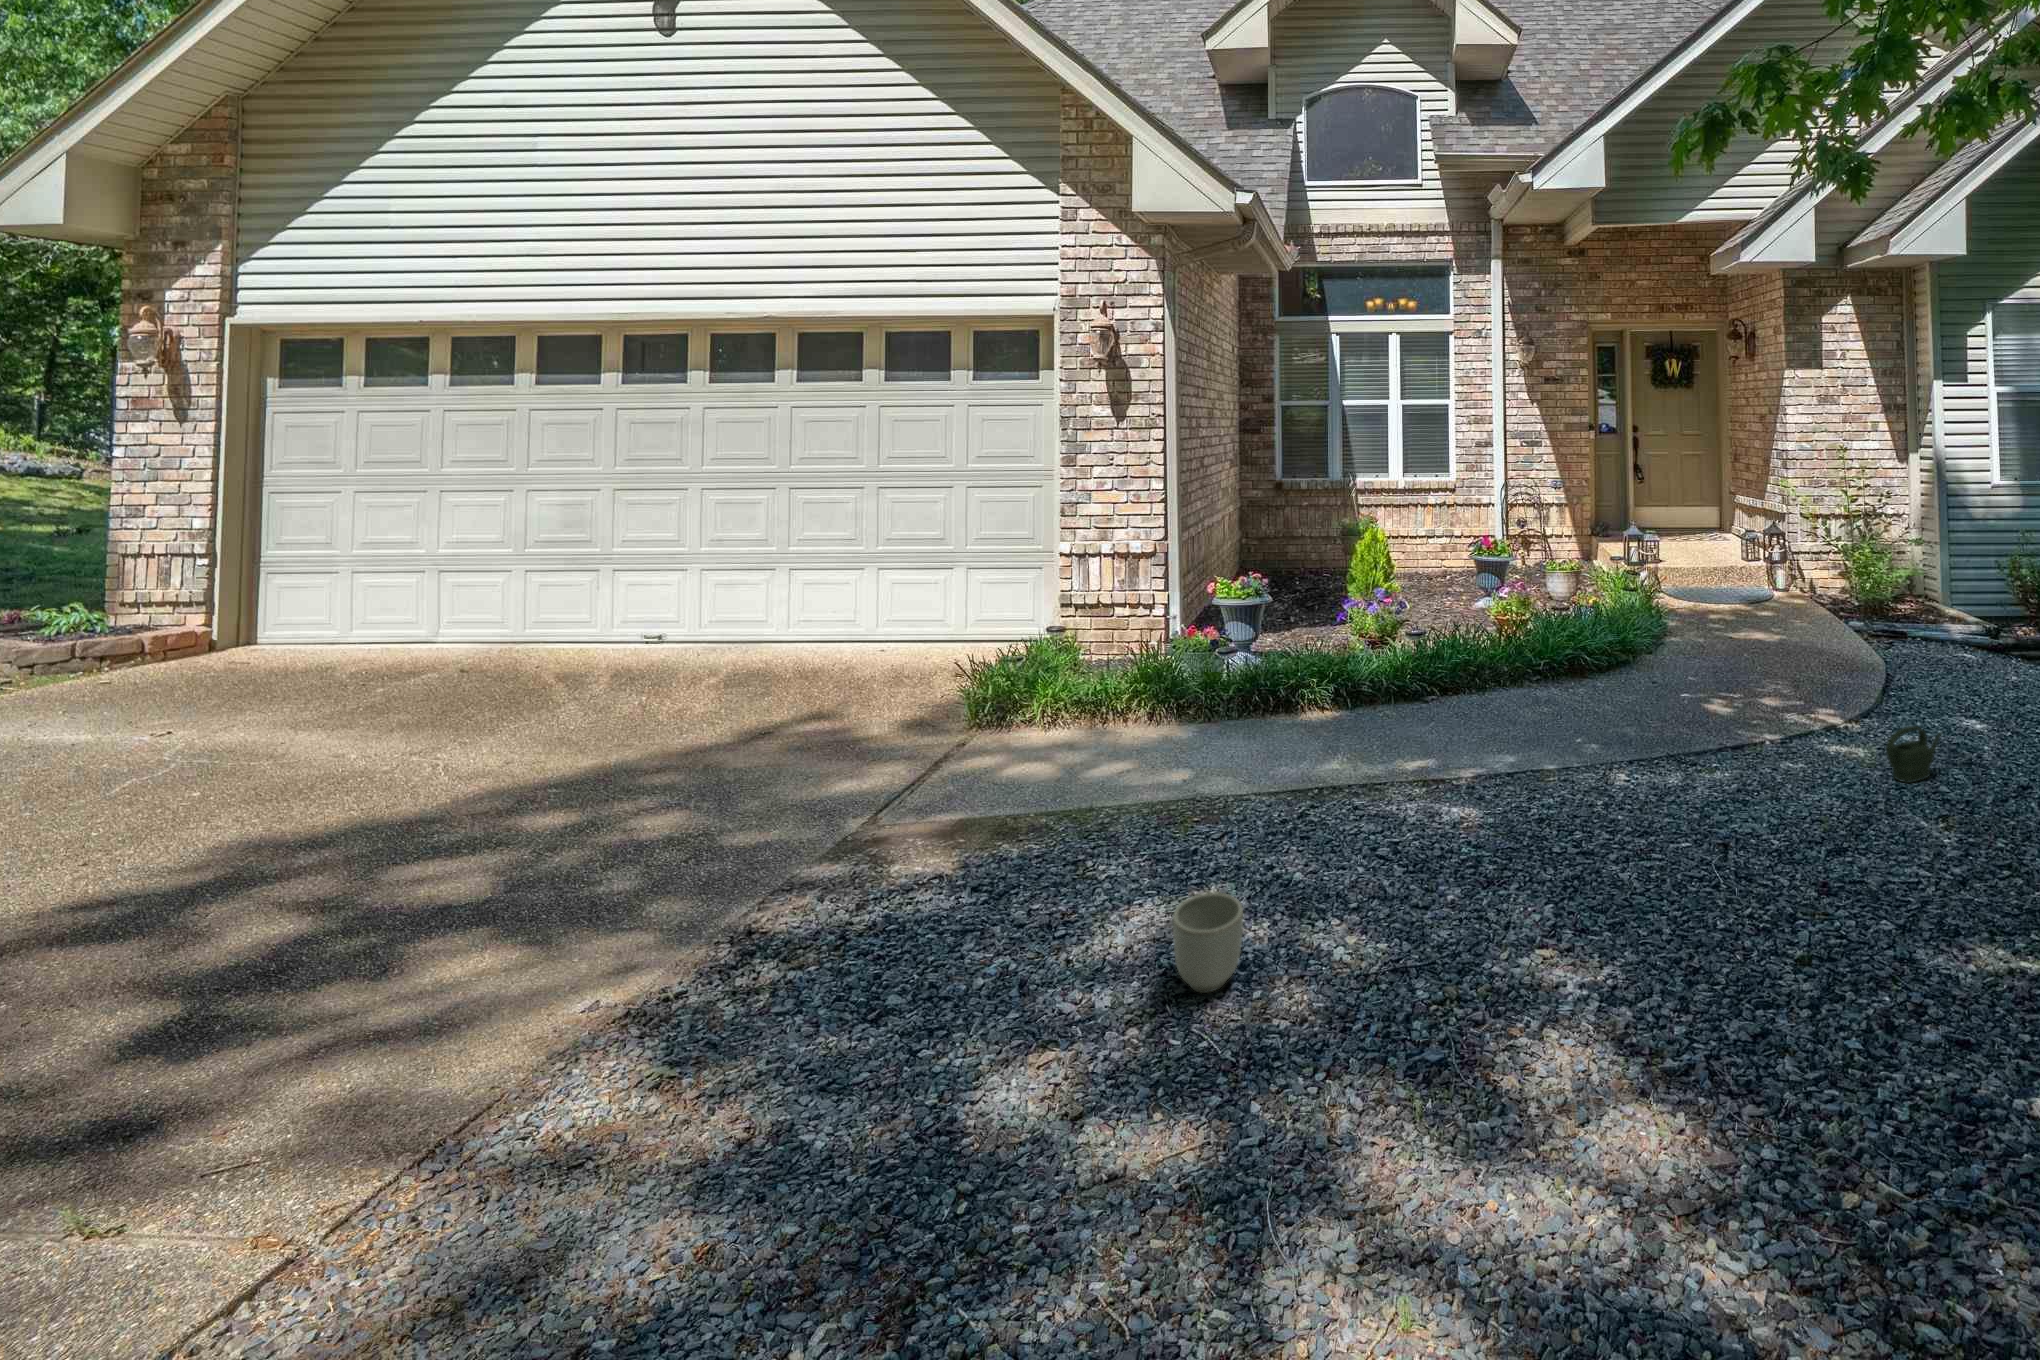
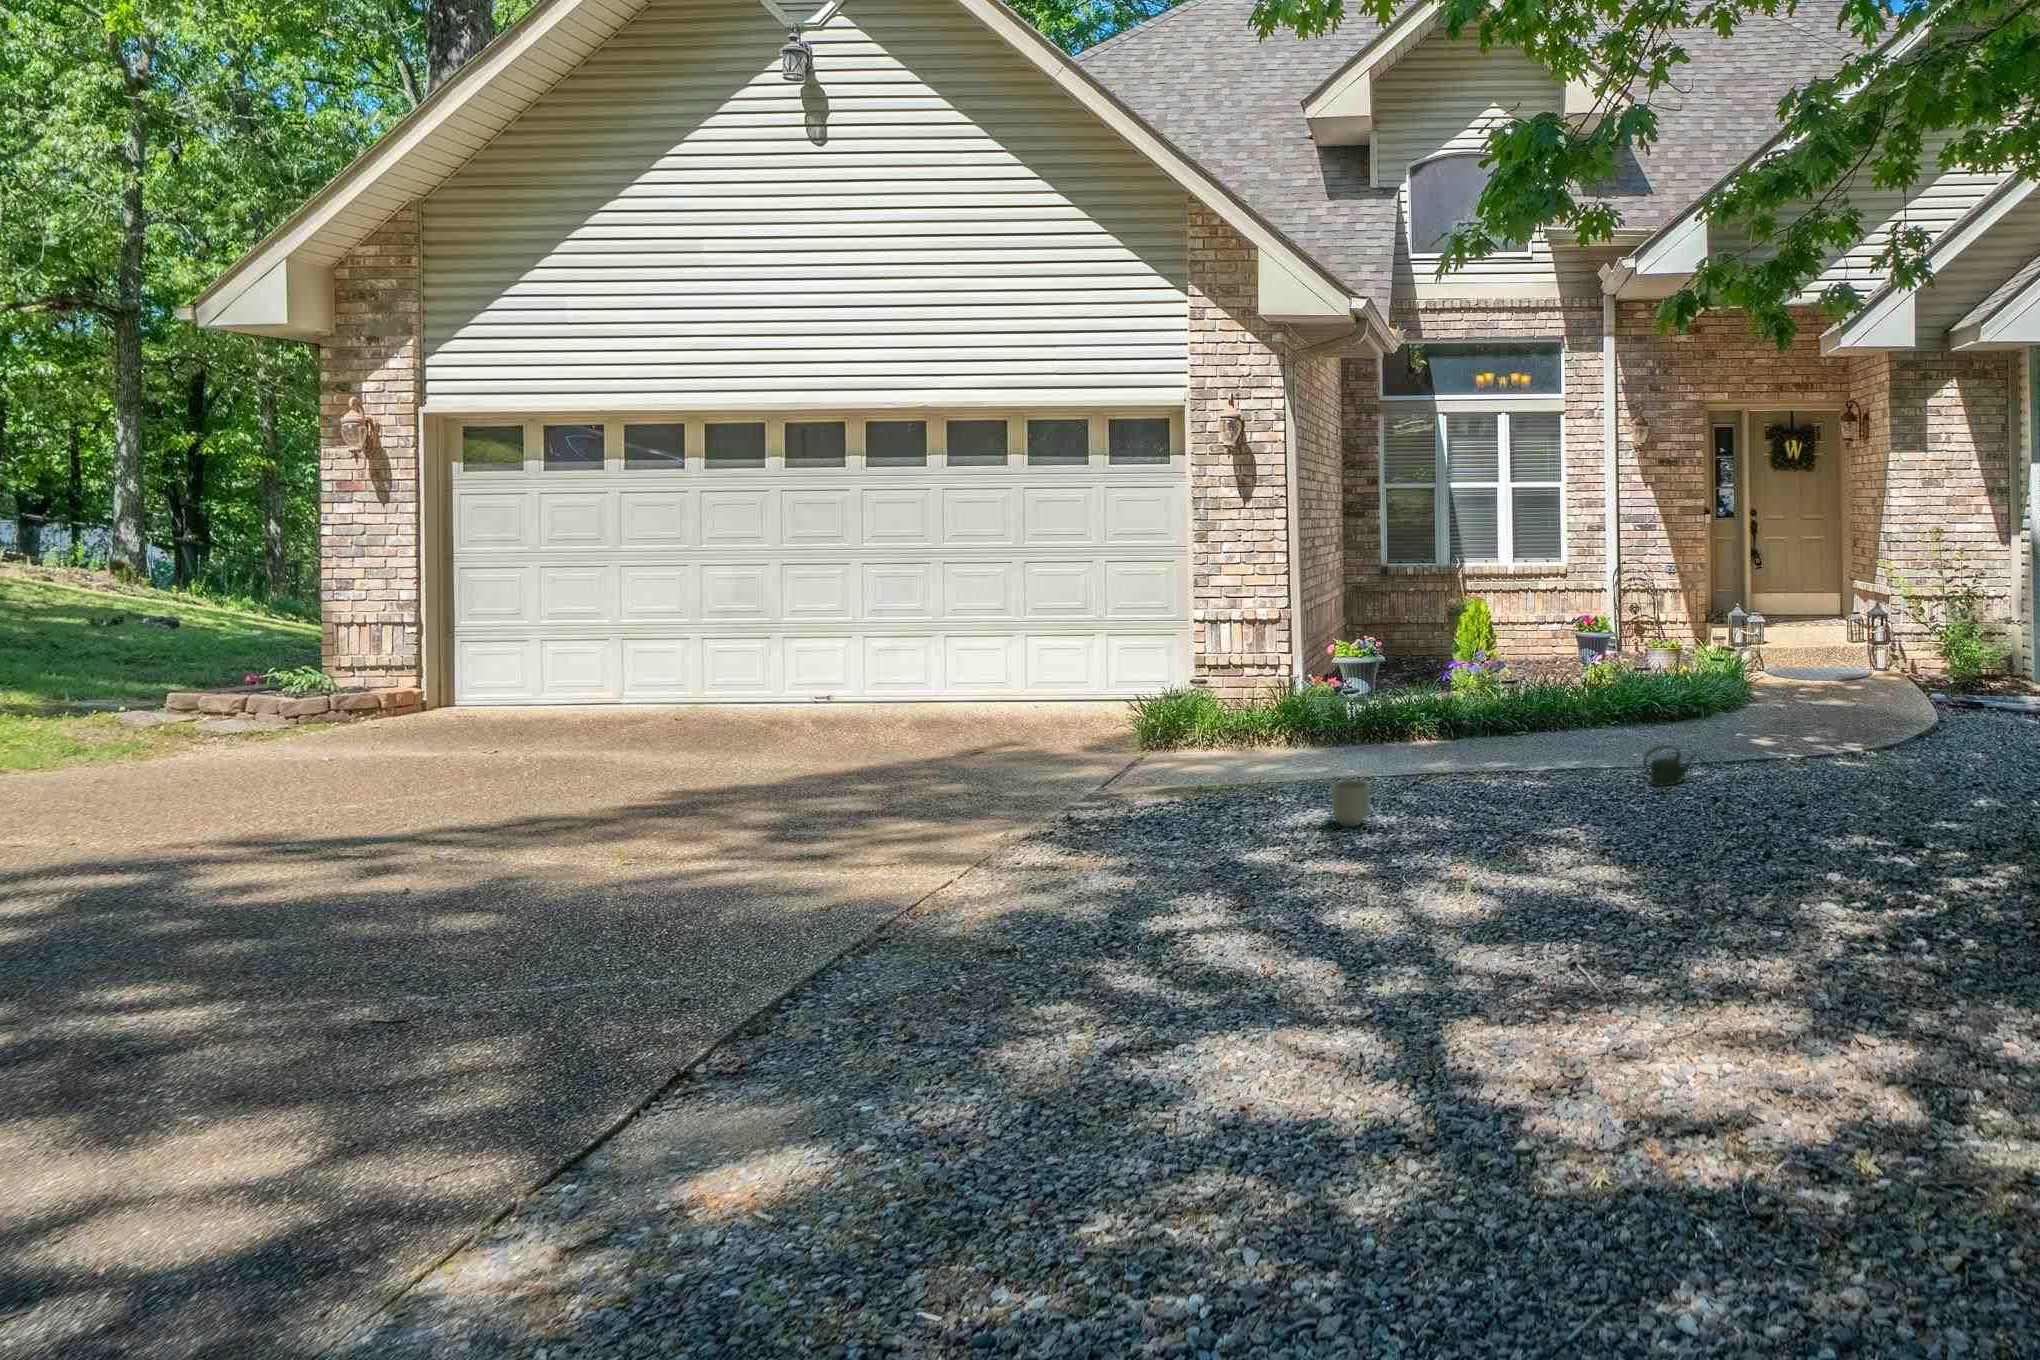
watering can: present [1886,726,1942,783] -> present [1643,745,1694,786]

